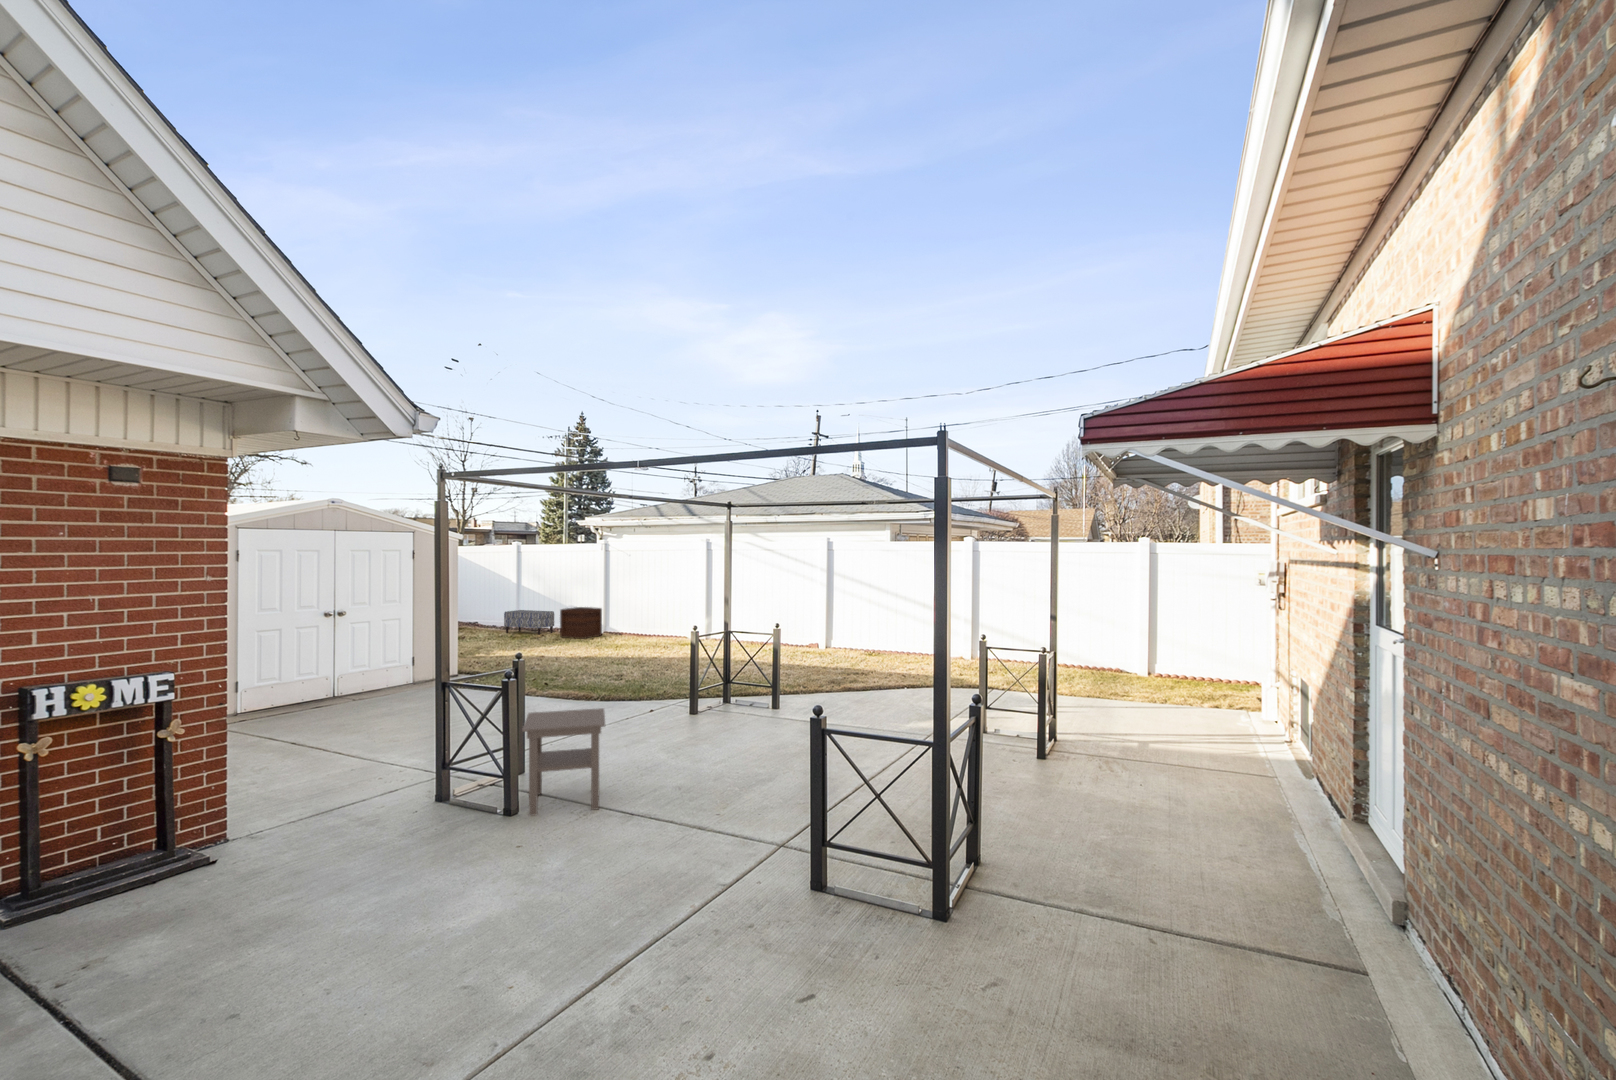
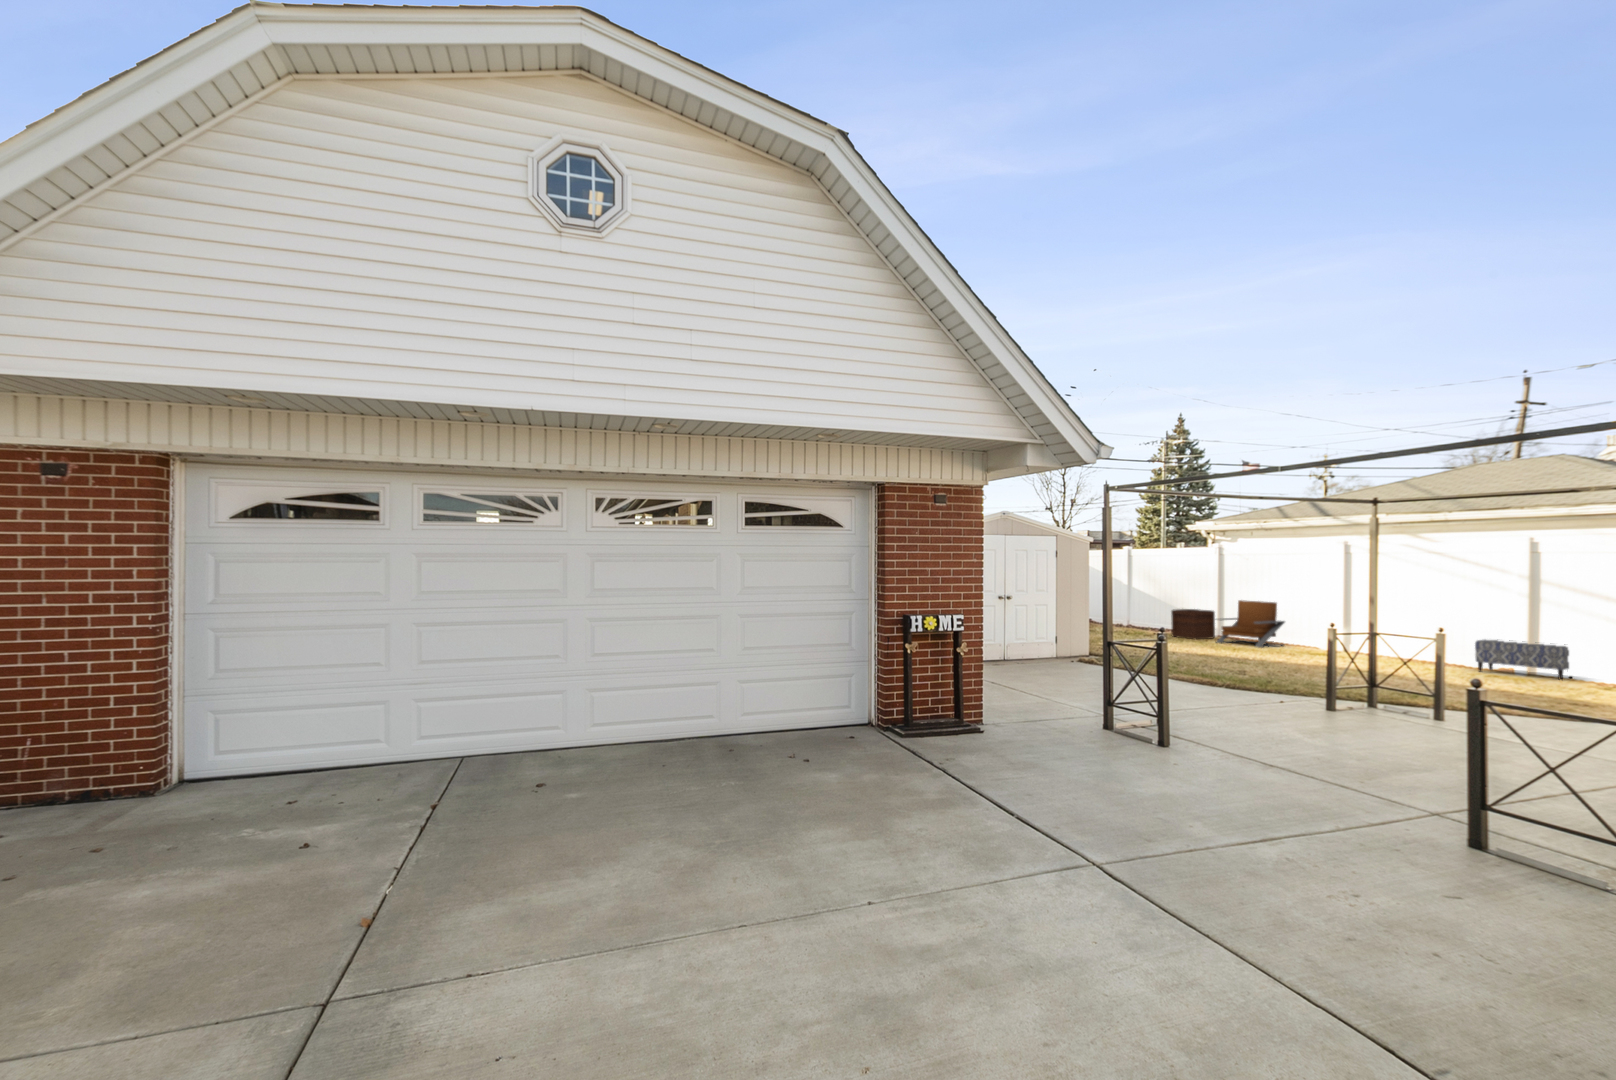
lounge chair: none [601,597,663,644] -> present [1216,600,1285,648]
bench: present [504,610,554,635] -> present [1475,640,1572,680]
side table: present [522,708,605,816] -> none [1177,672,1248,754]

